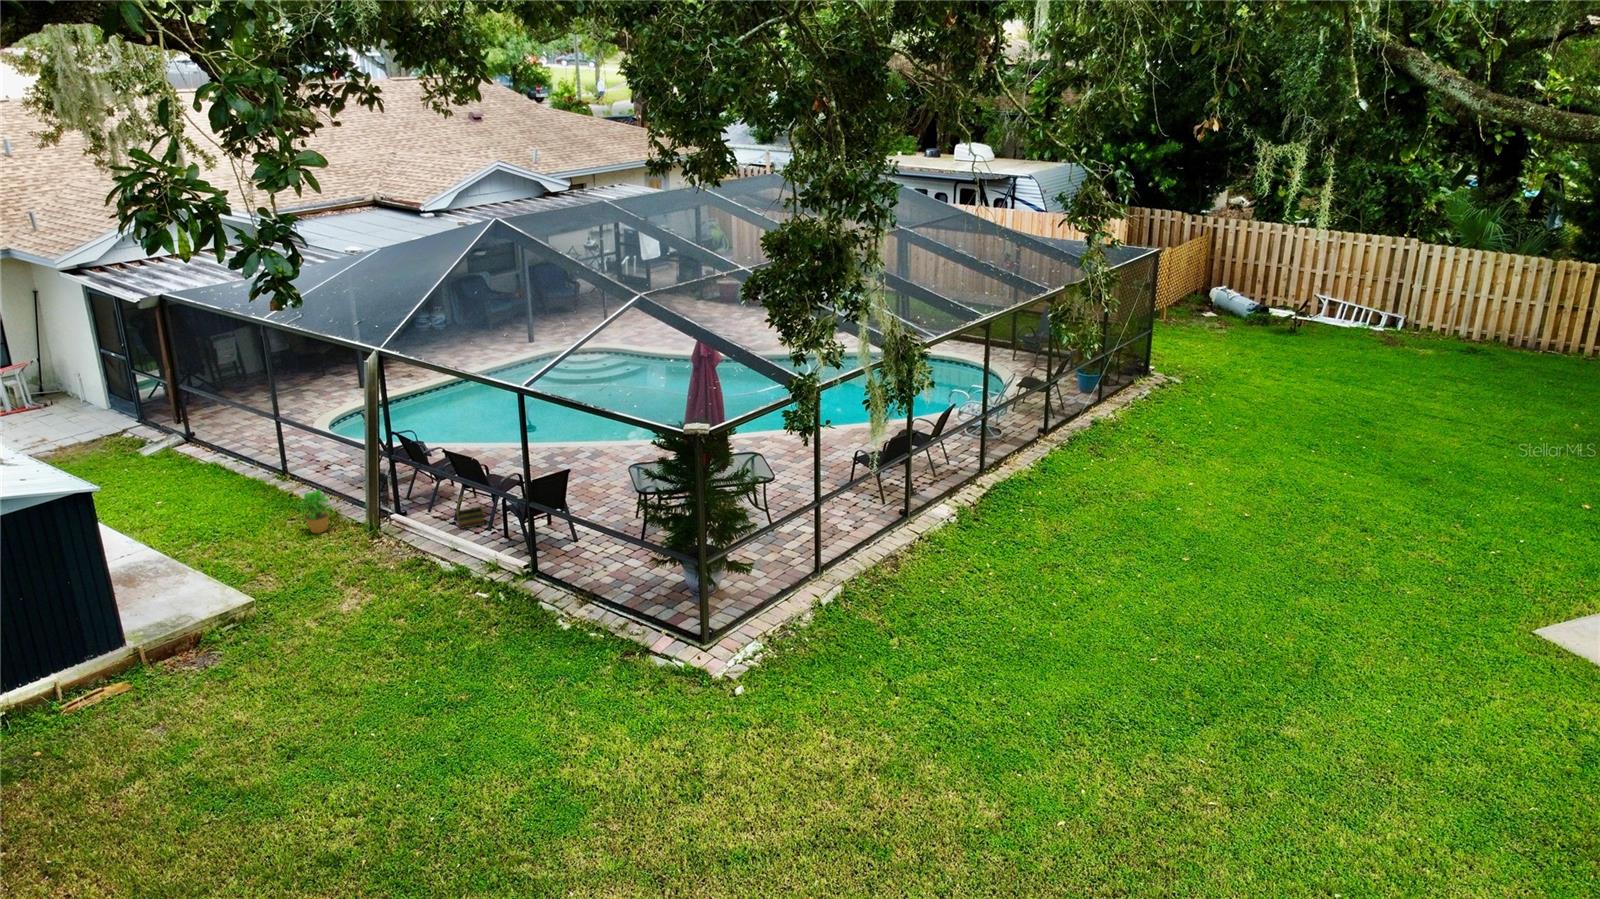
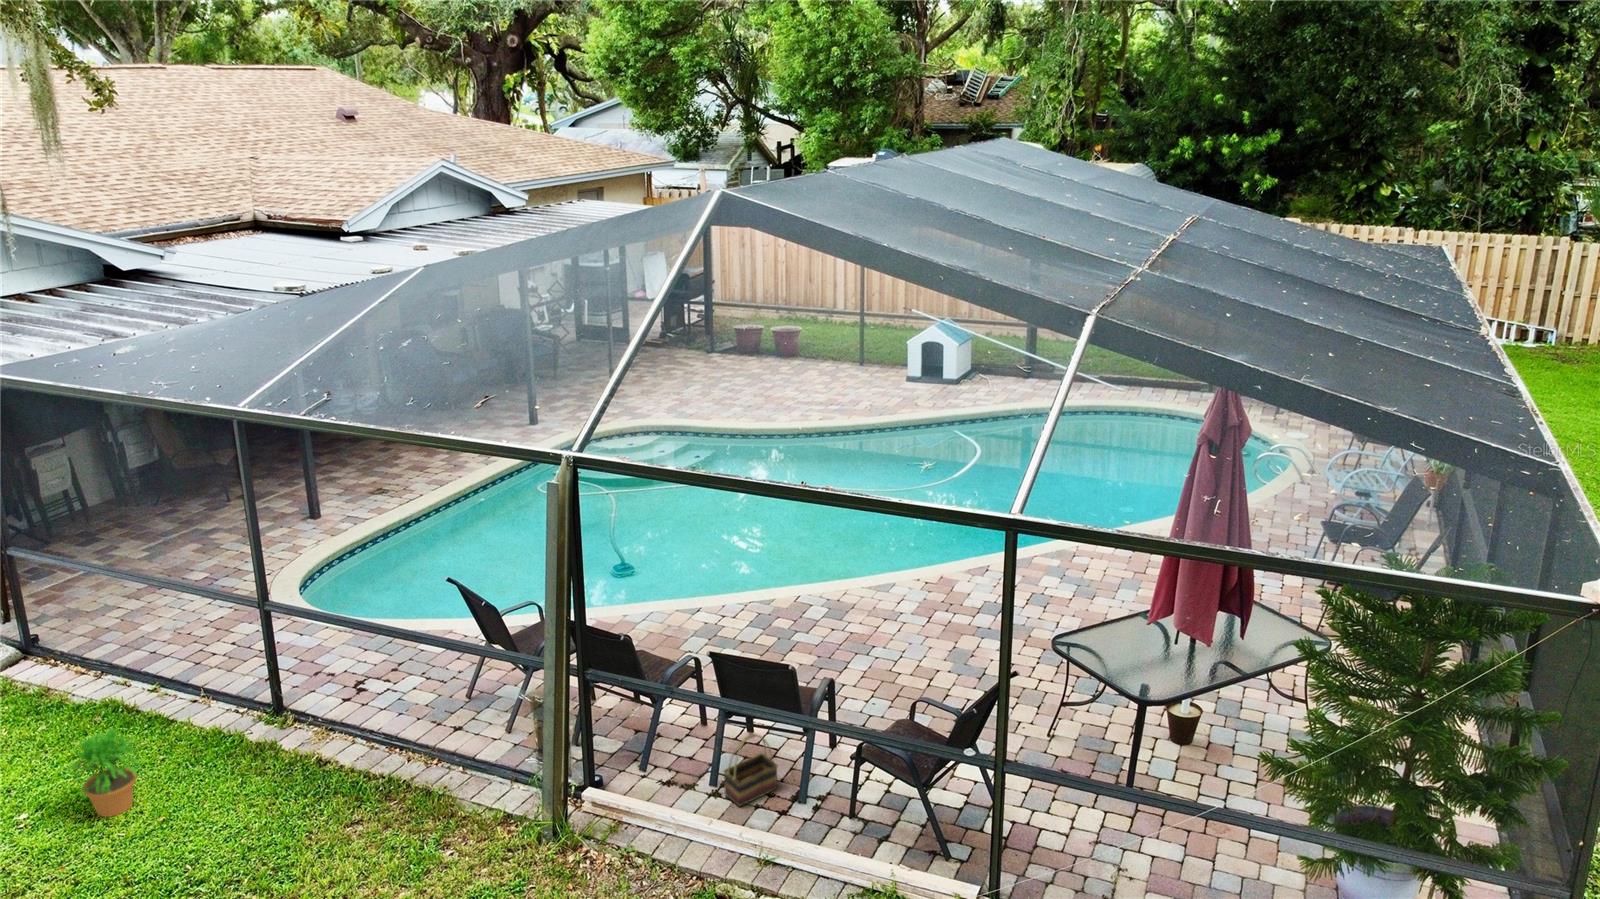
potted plant: present [297,490,331,533] -> present [68,728,143,817]

